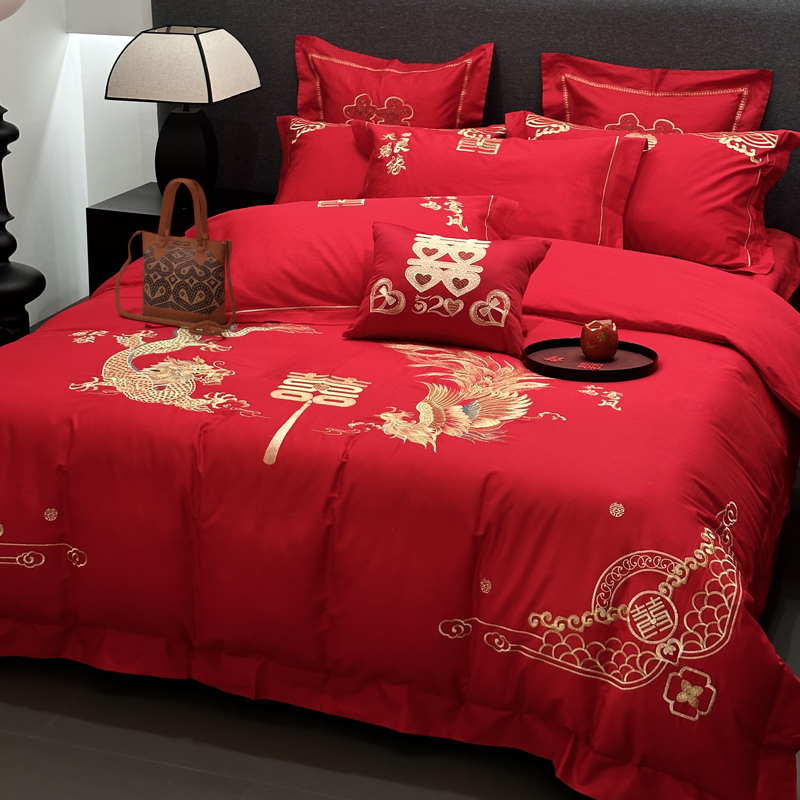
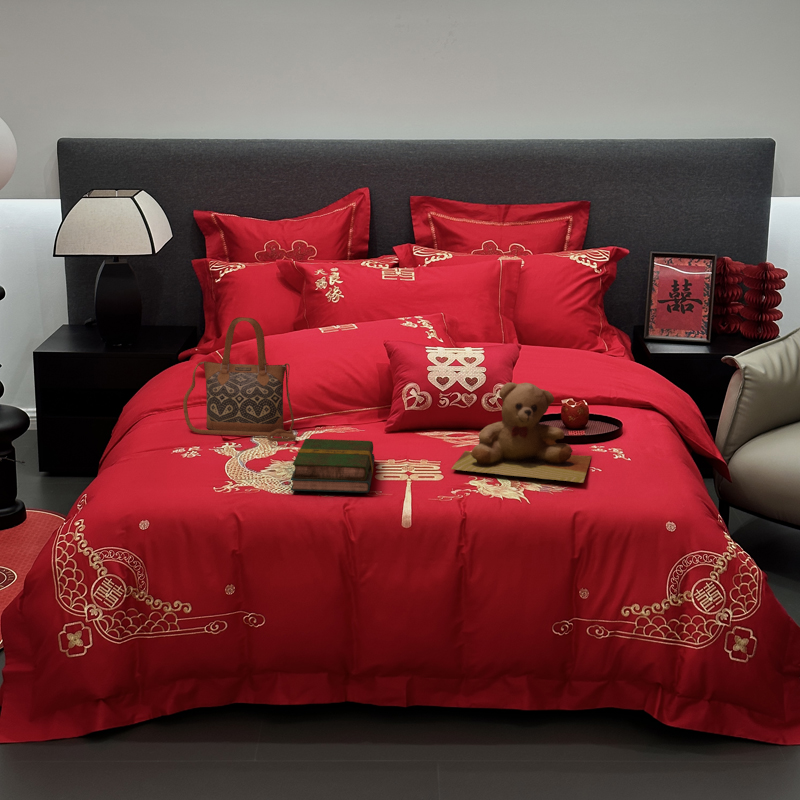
teddy bear: none [364,283,591,429] -> present [452,382,591,483]
book: none [137,332,286,405] -> present [291,439,375,493]

